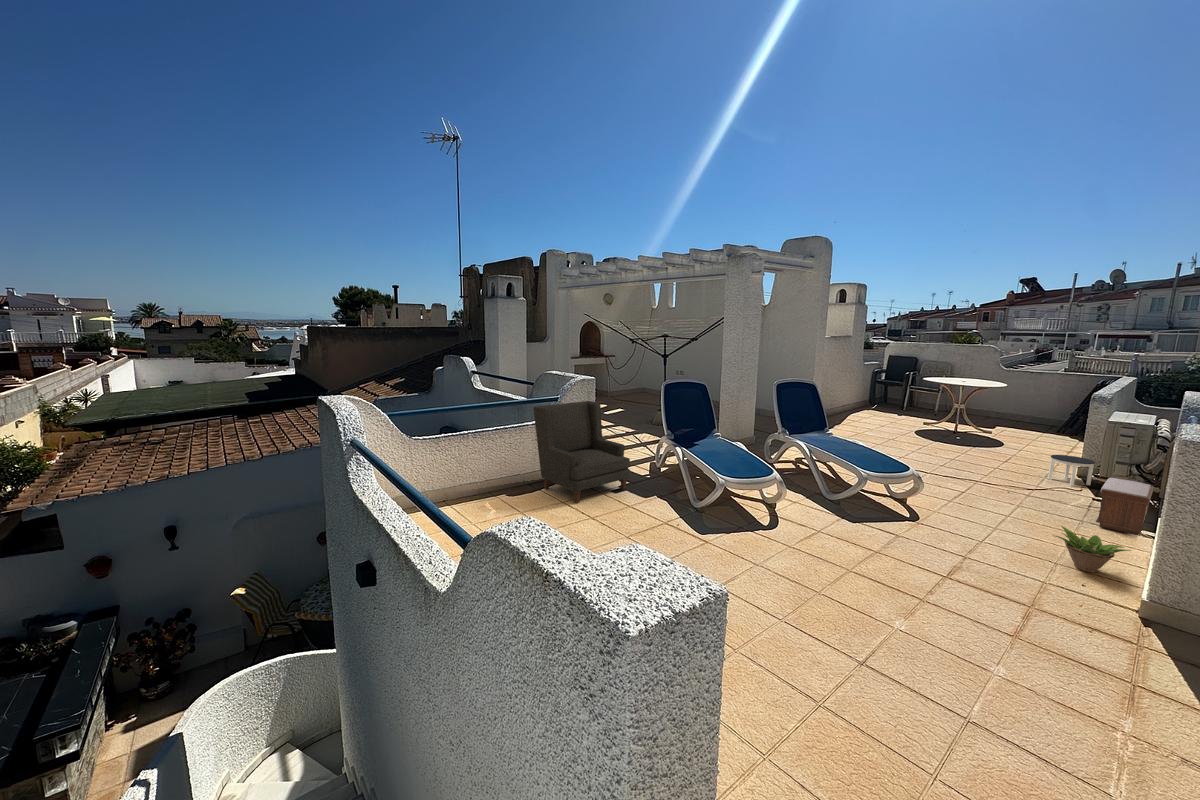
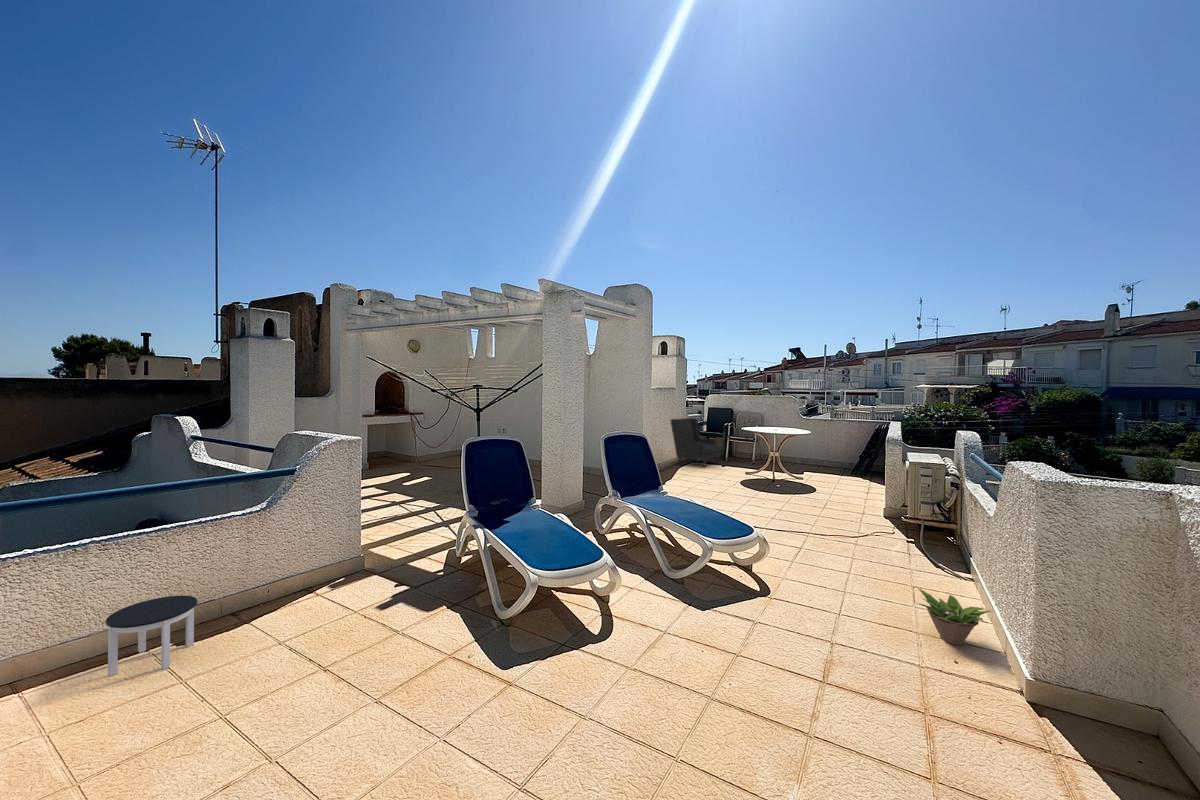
chair: present [533,401,630,503] -> present [671,418,721,467]
round table: present [1048,455,1095,486] -> present [106,596,197,676]
bench: present [1096,478,1154,535] -> none [923,519,970,581]

